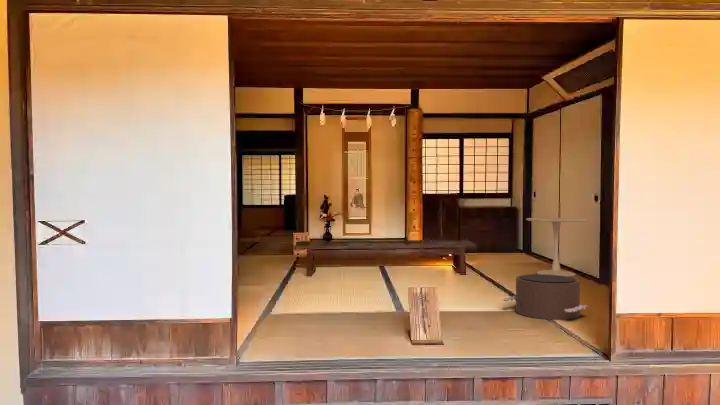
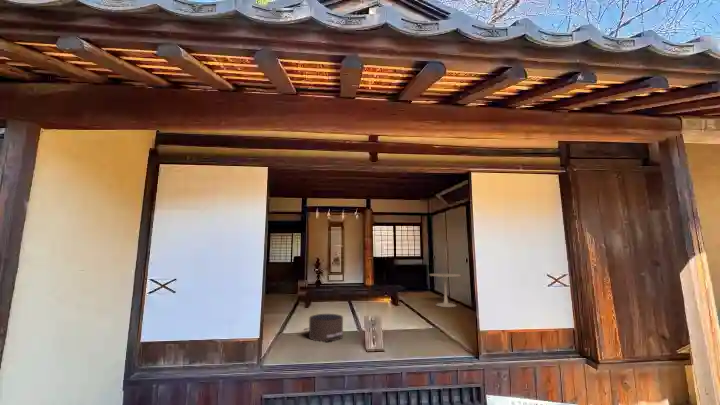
pouf: present [503,274,588,320] -> present [305,314,343,341]

